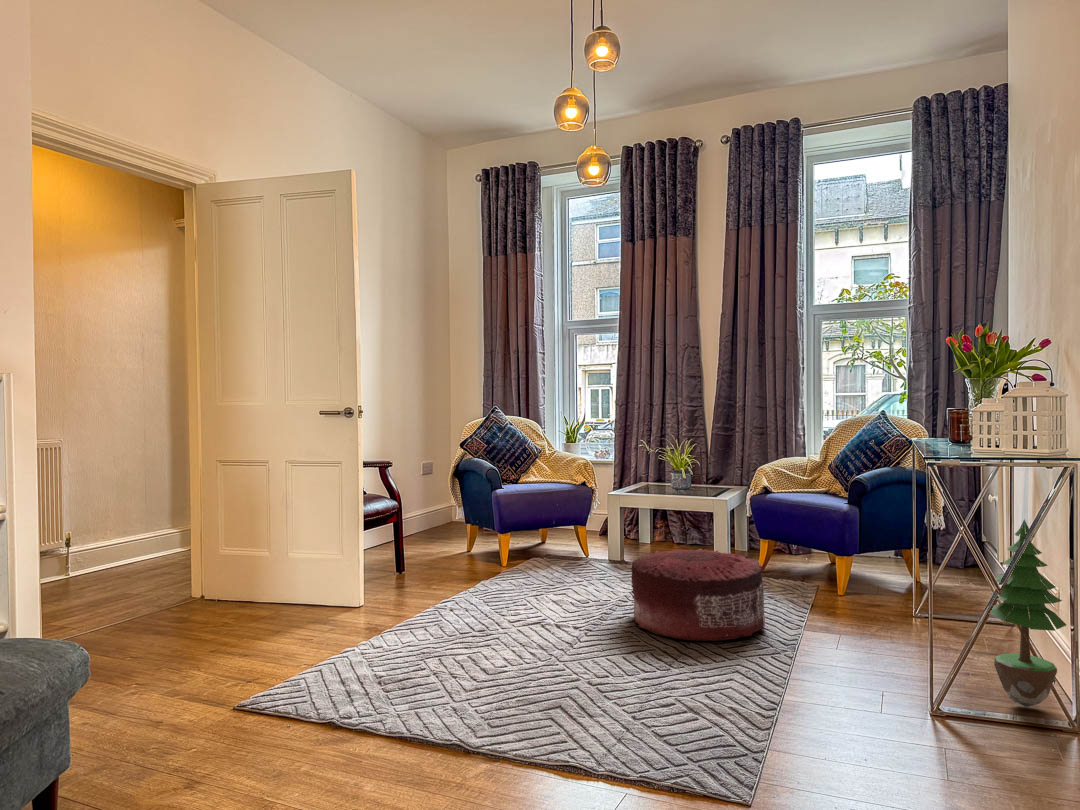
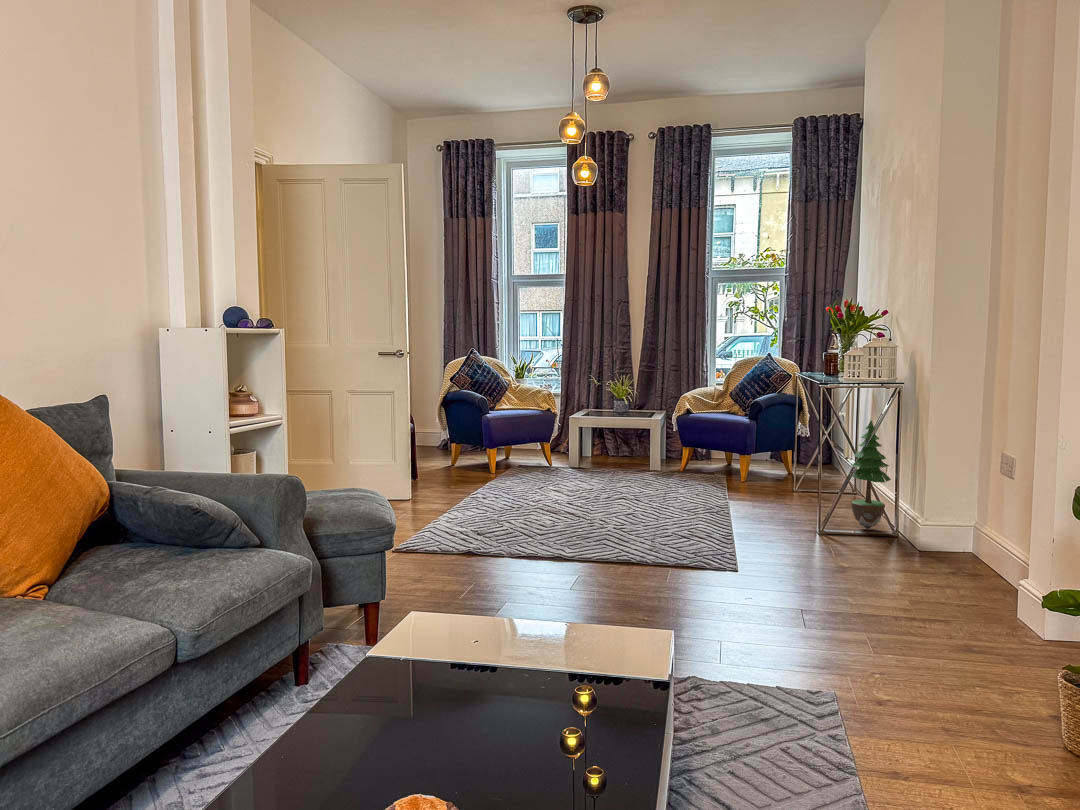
pouf: present [631,548,765,641] -> none [615,451,705,509]

